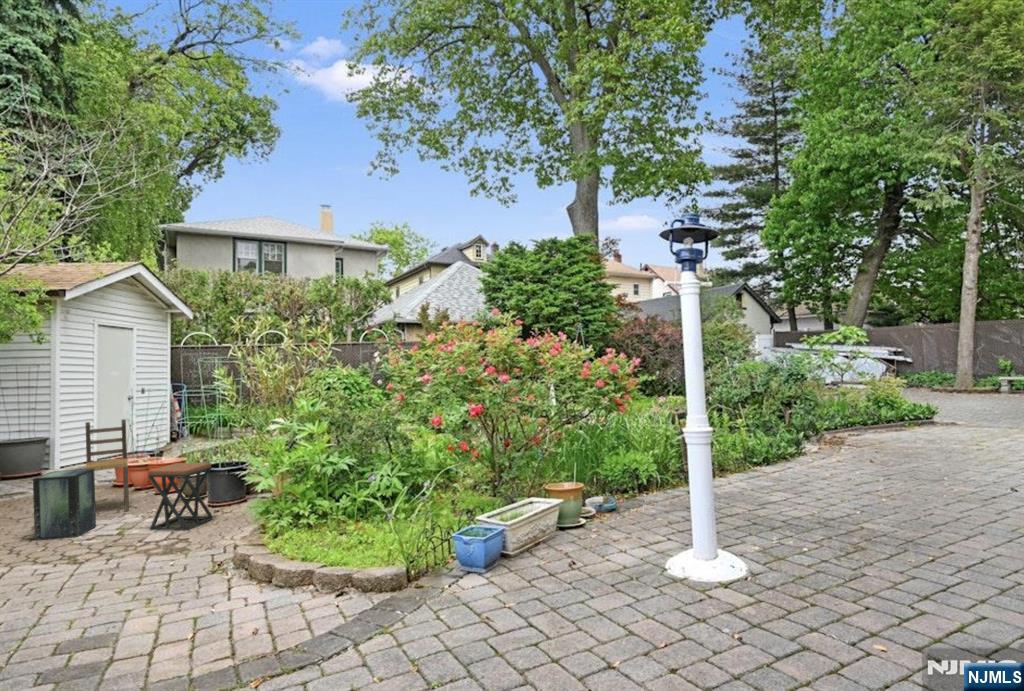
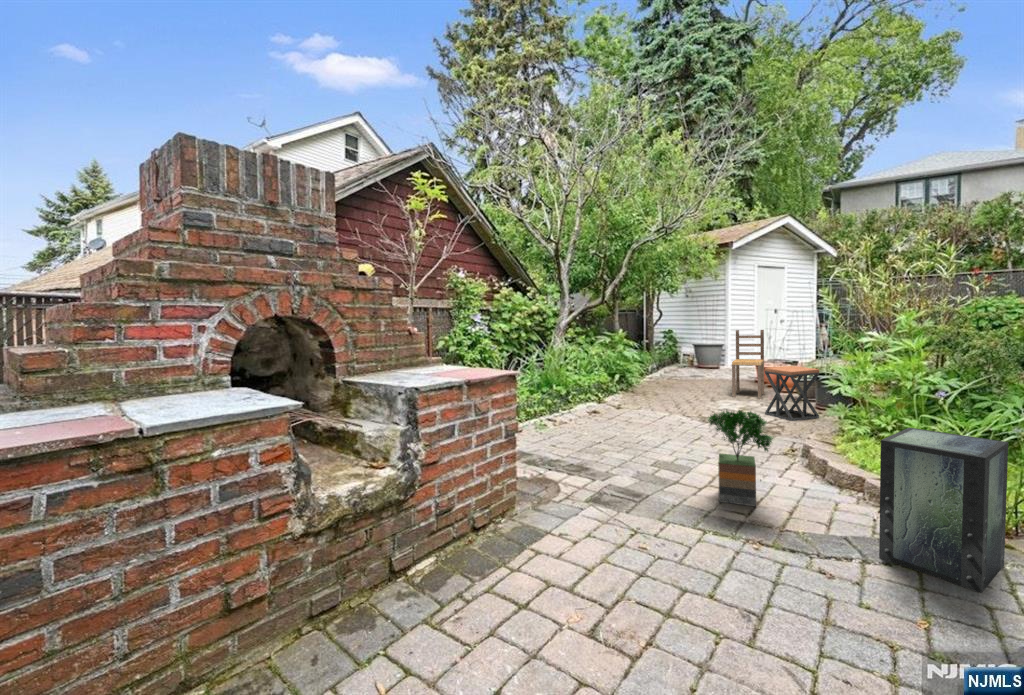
storage box: present [33,469,96,540] -> present [879,428,1008,593]
potted tree: none [166,532,253,657] -> present [707,410,773,506]

